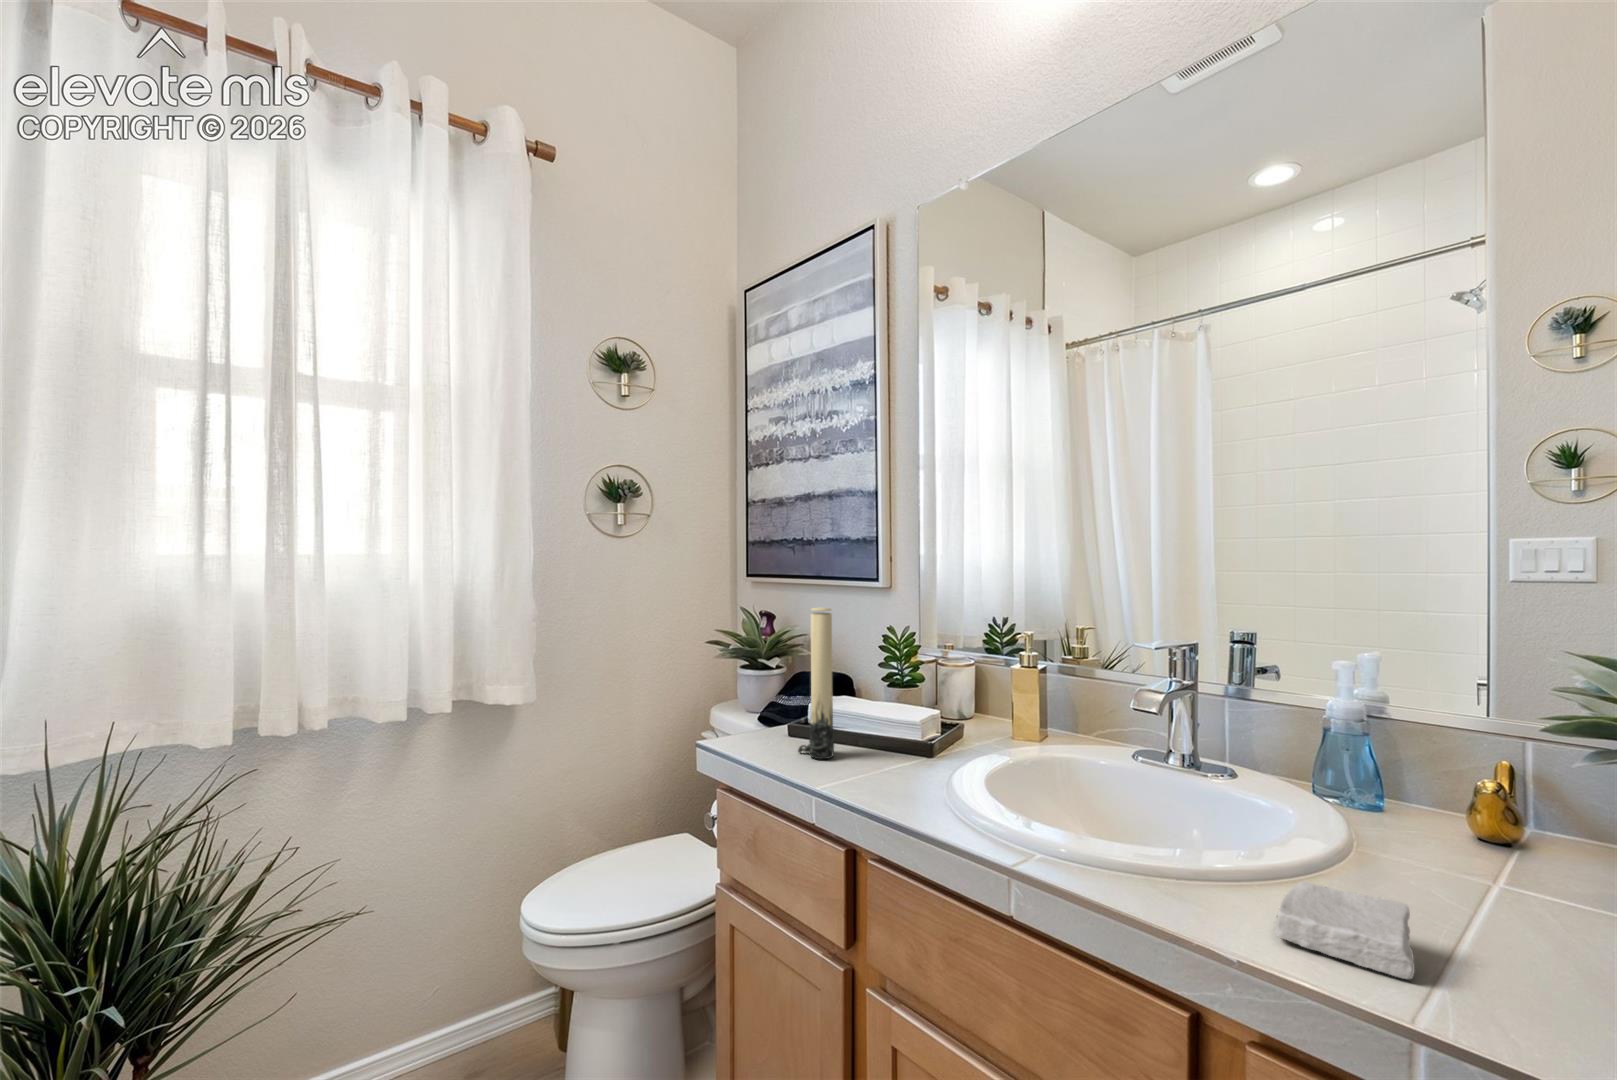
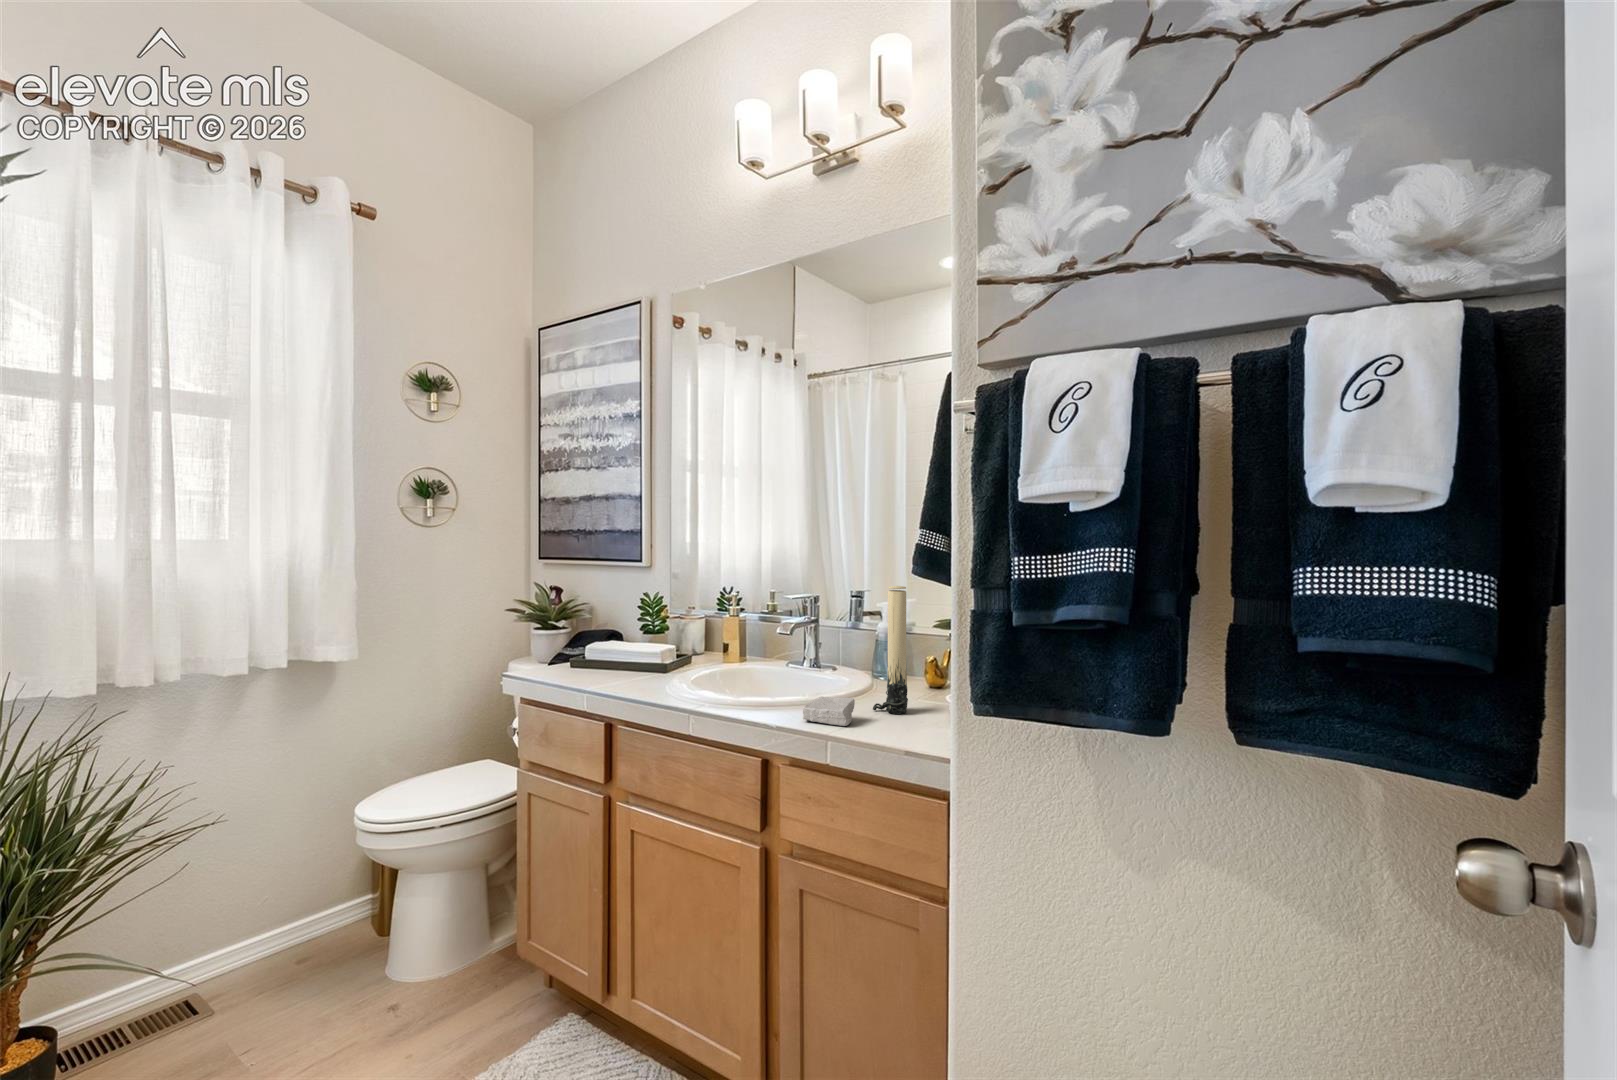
candle: present [798,607,834,759] -> present [873,586,908,714]

